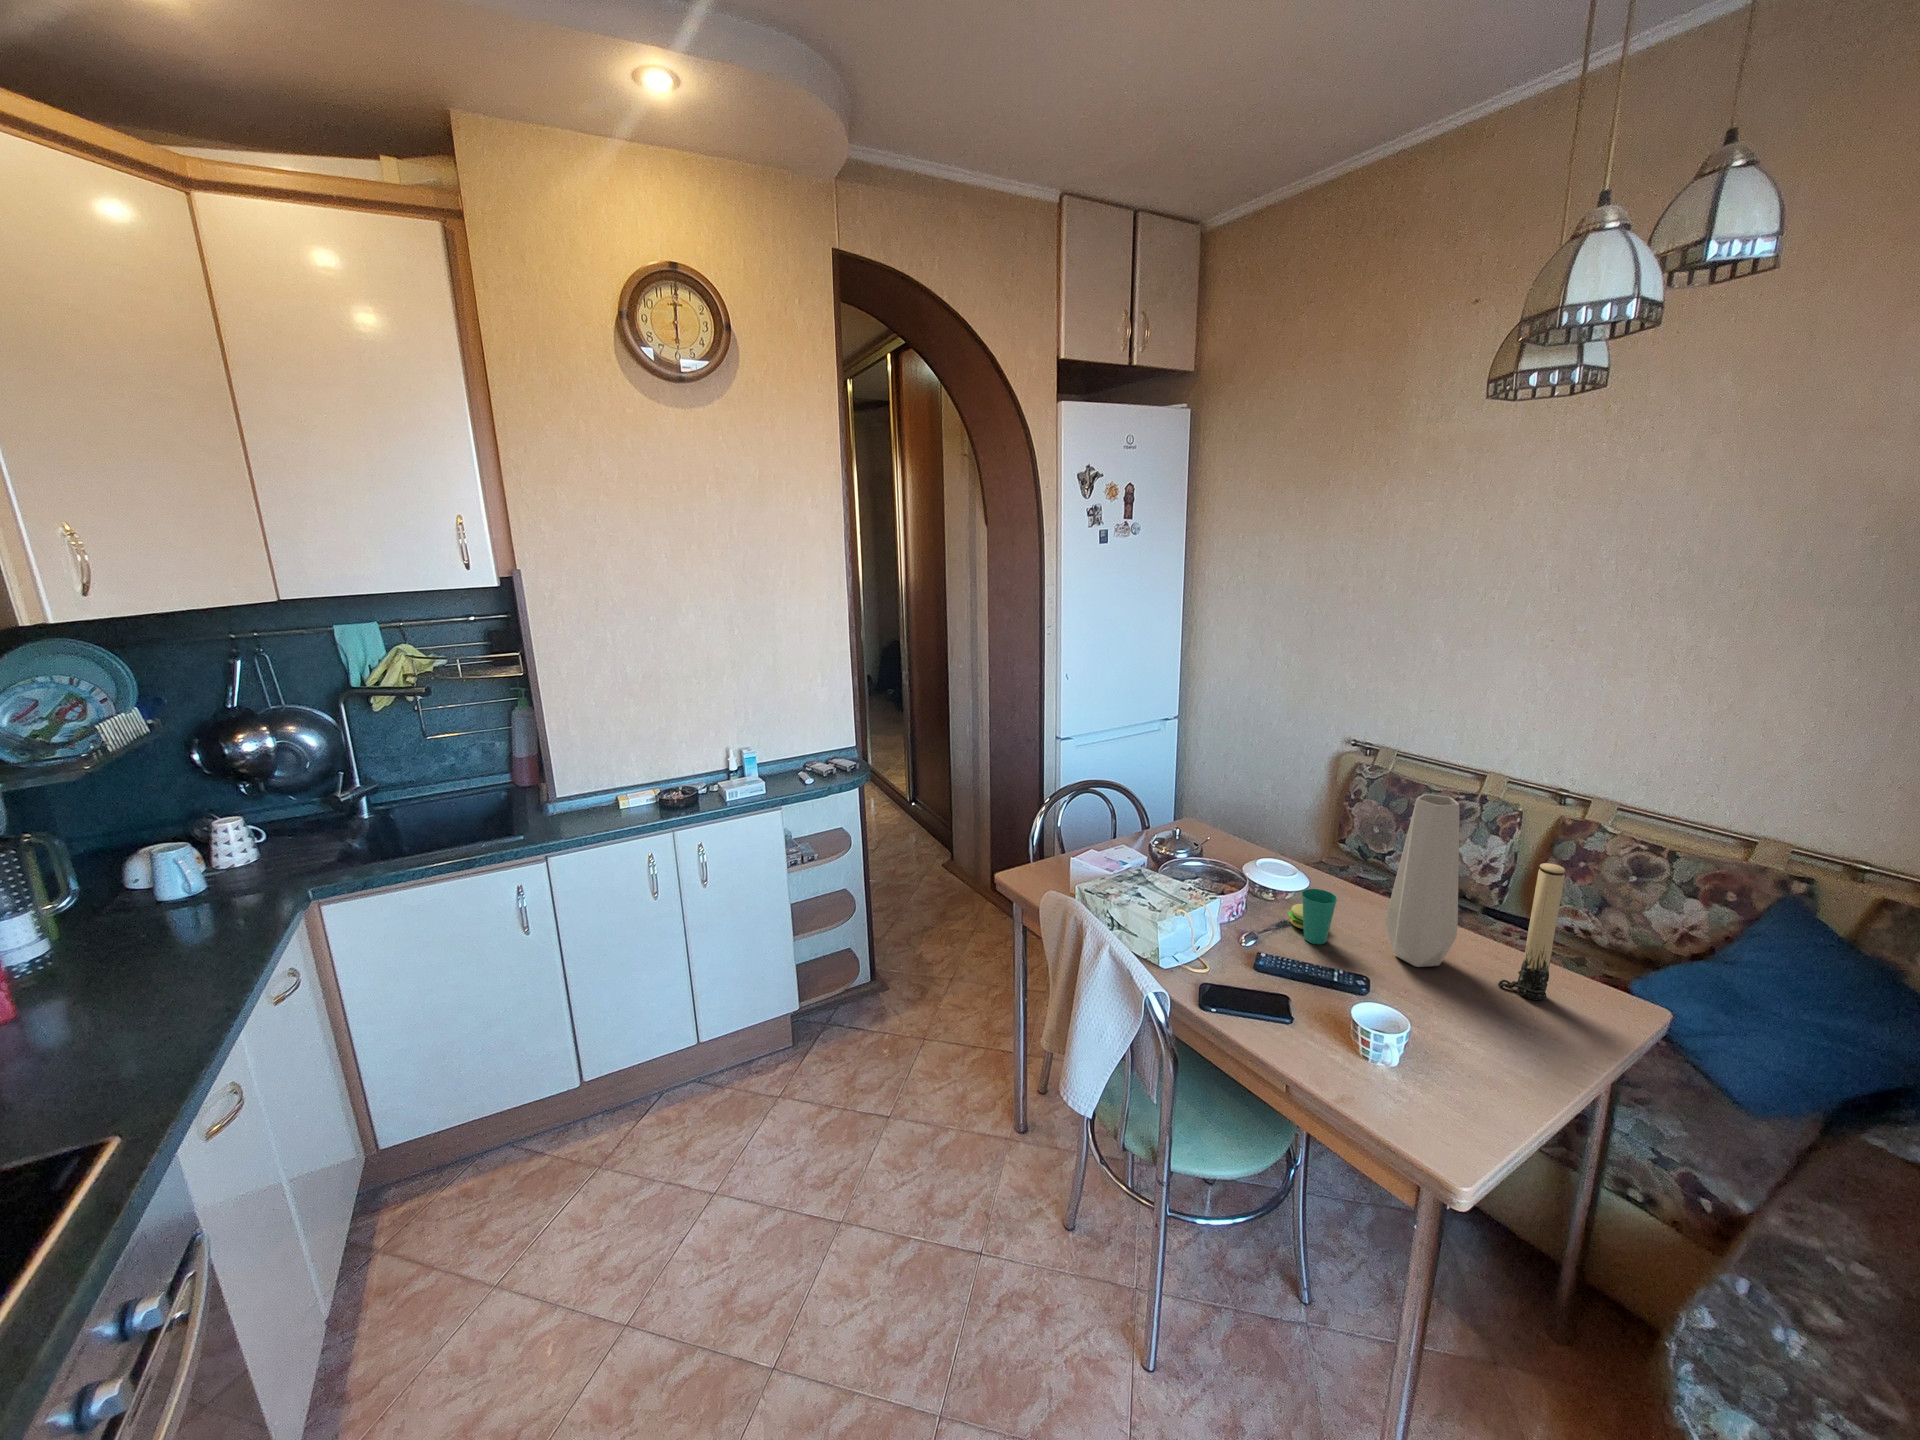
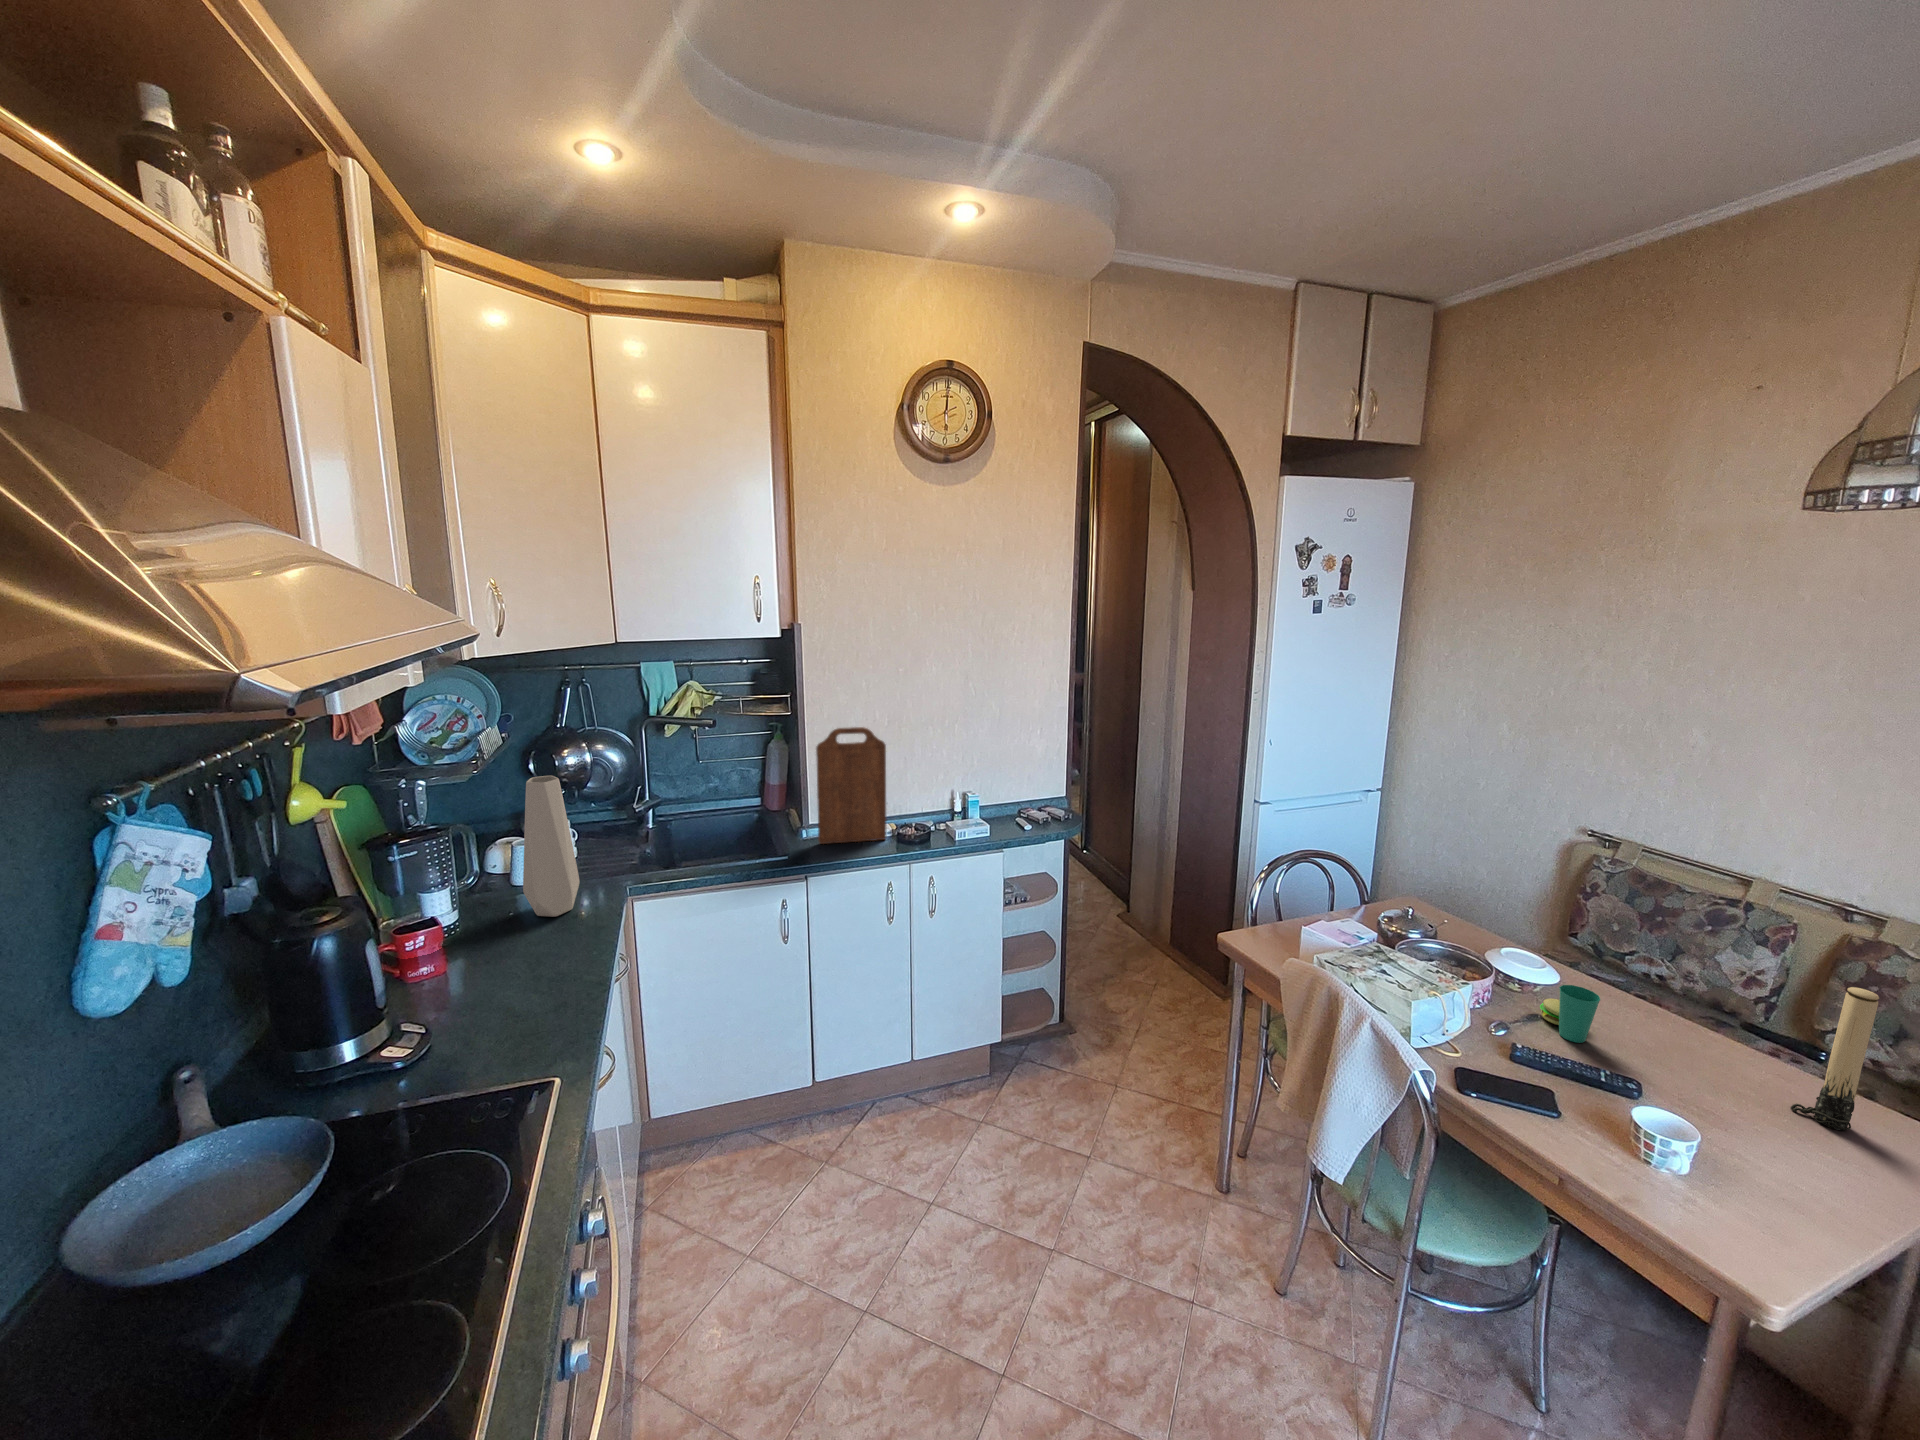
cutting board: none [550,685,648,819] -> present [816,727,886,844]
vase: present [1386,794,1459,967] -> present [523,776,579,917]

